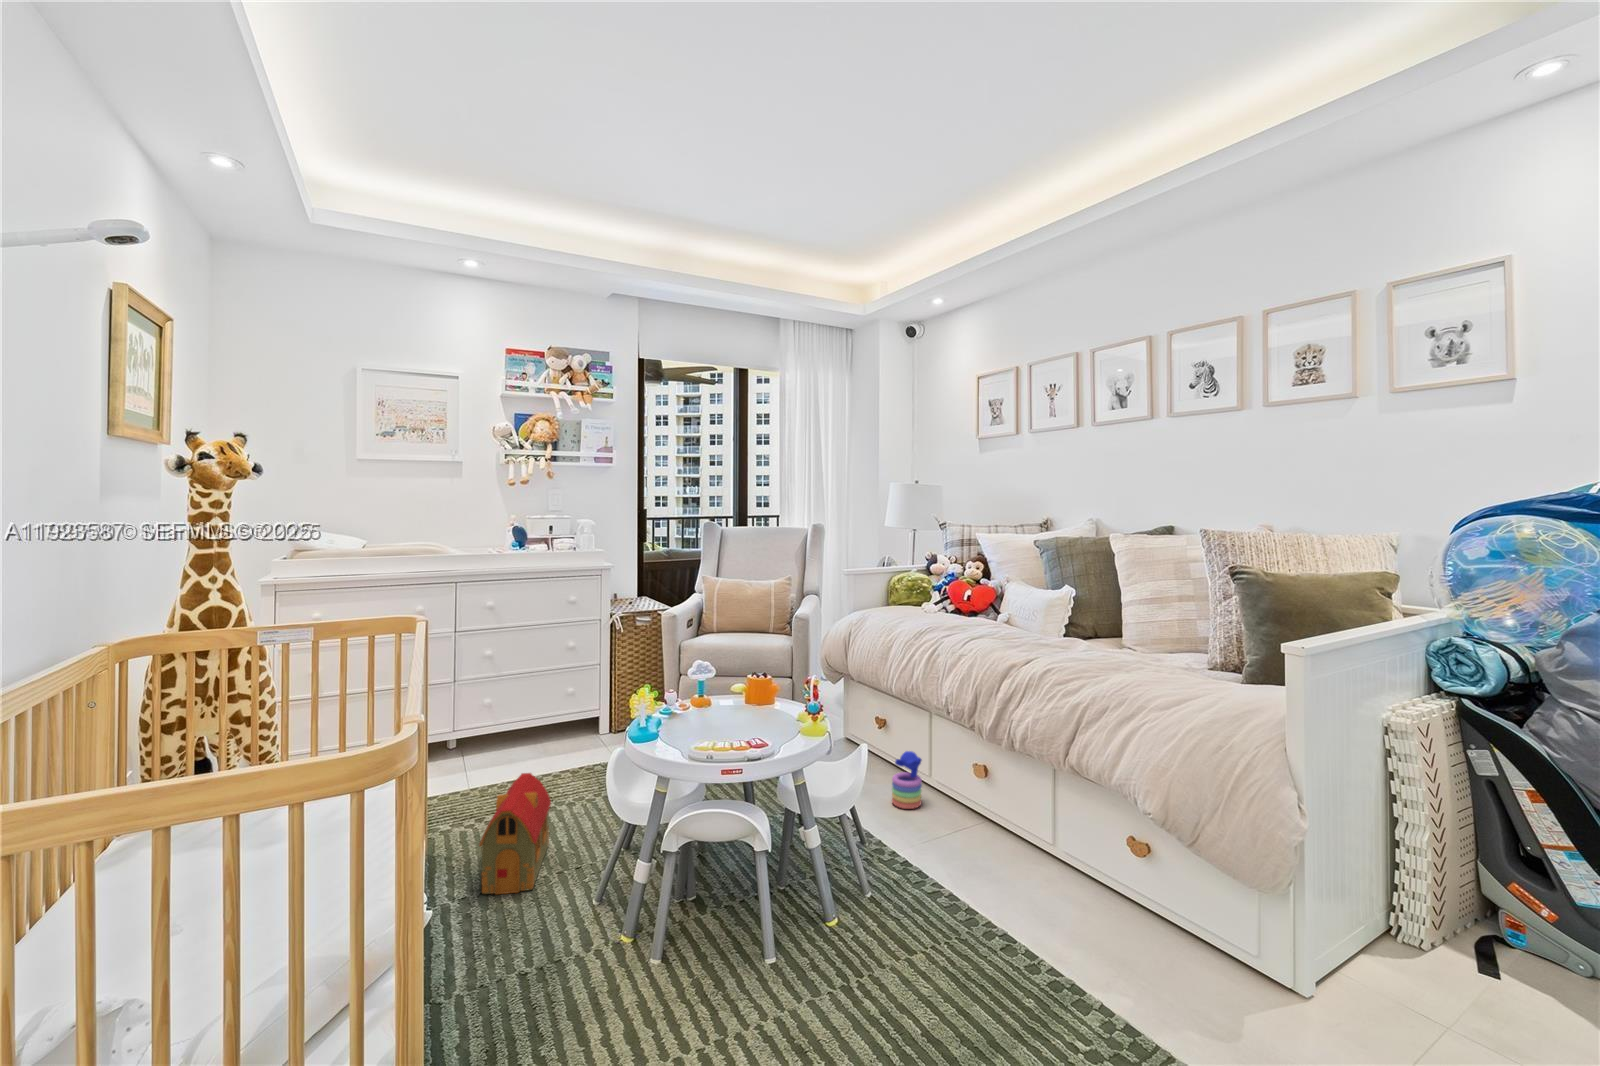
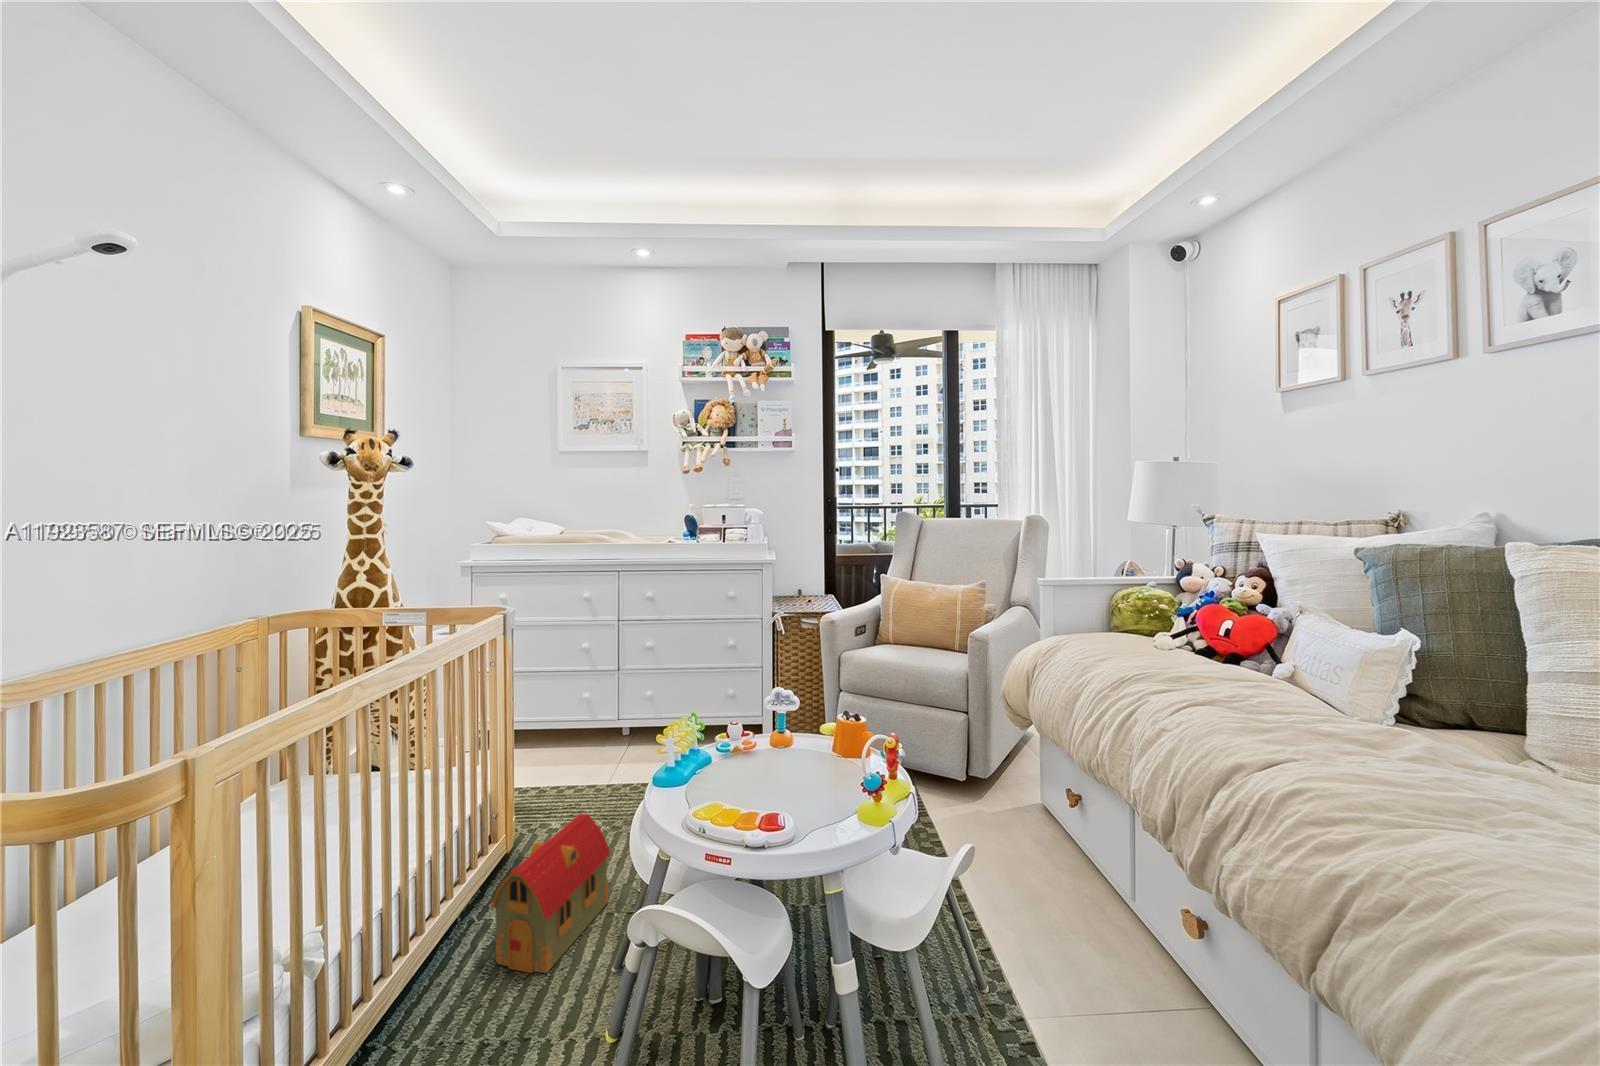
stacking toy: present [892,751,922,809] -> none [1068,870,1120,964]

